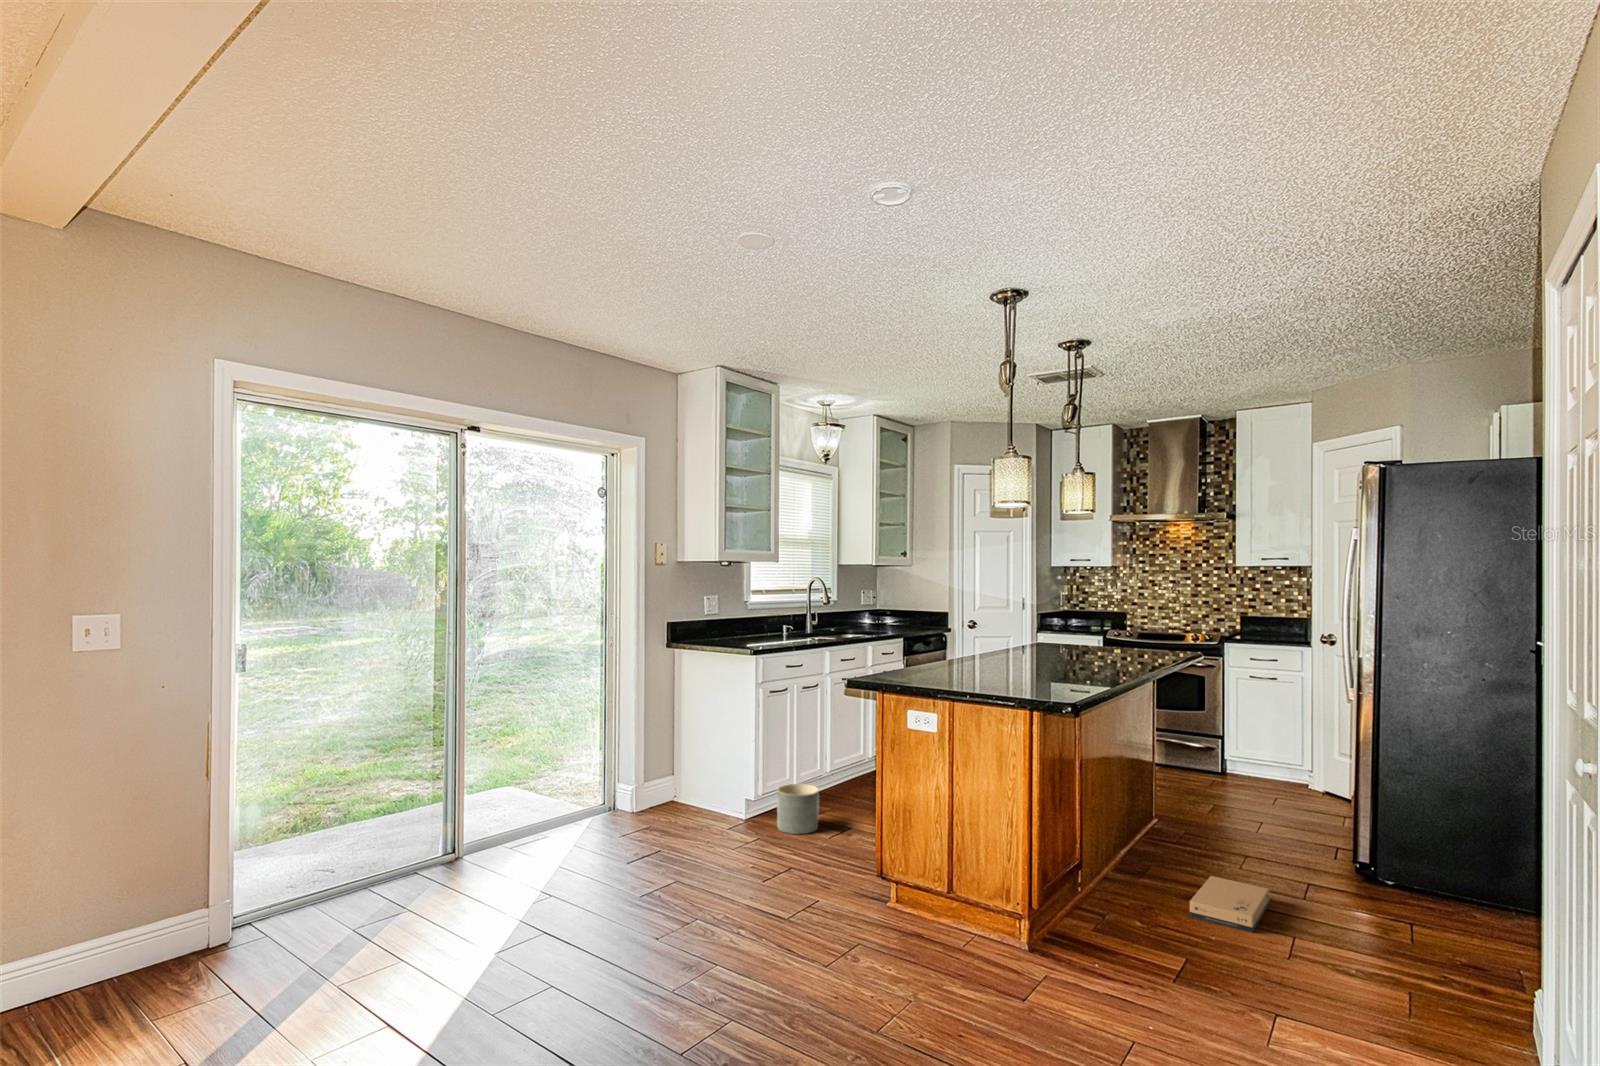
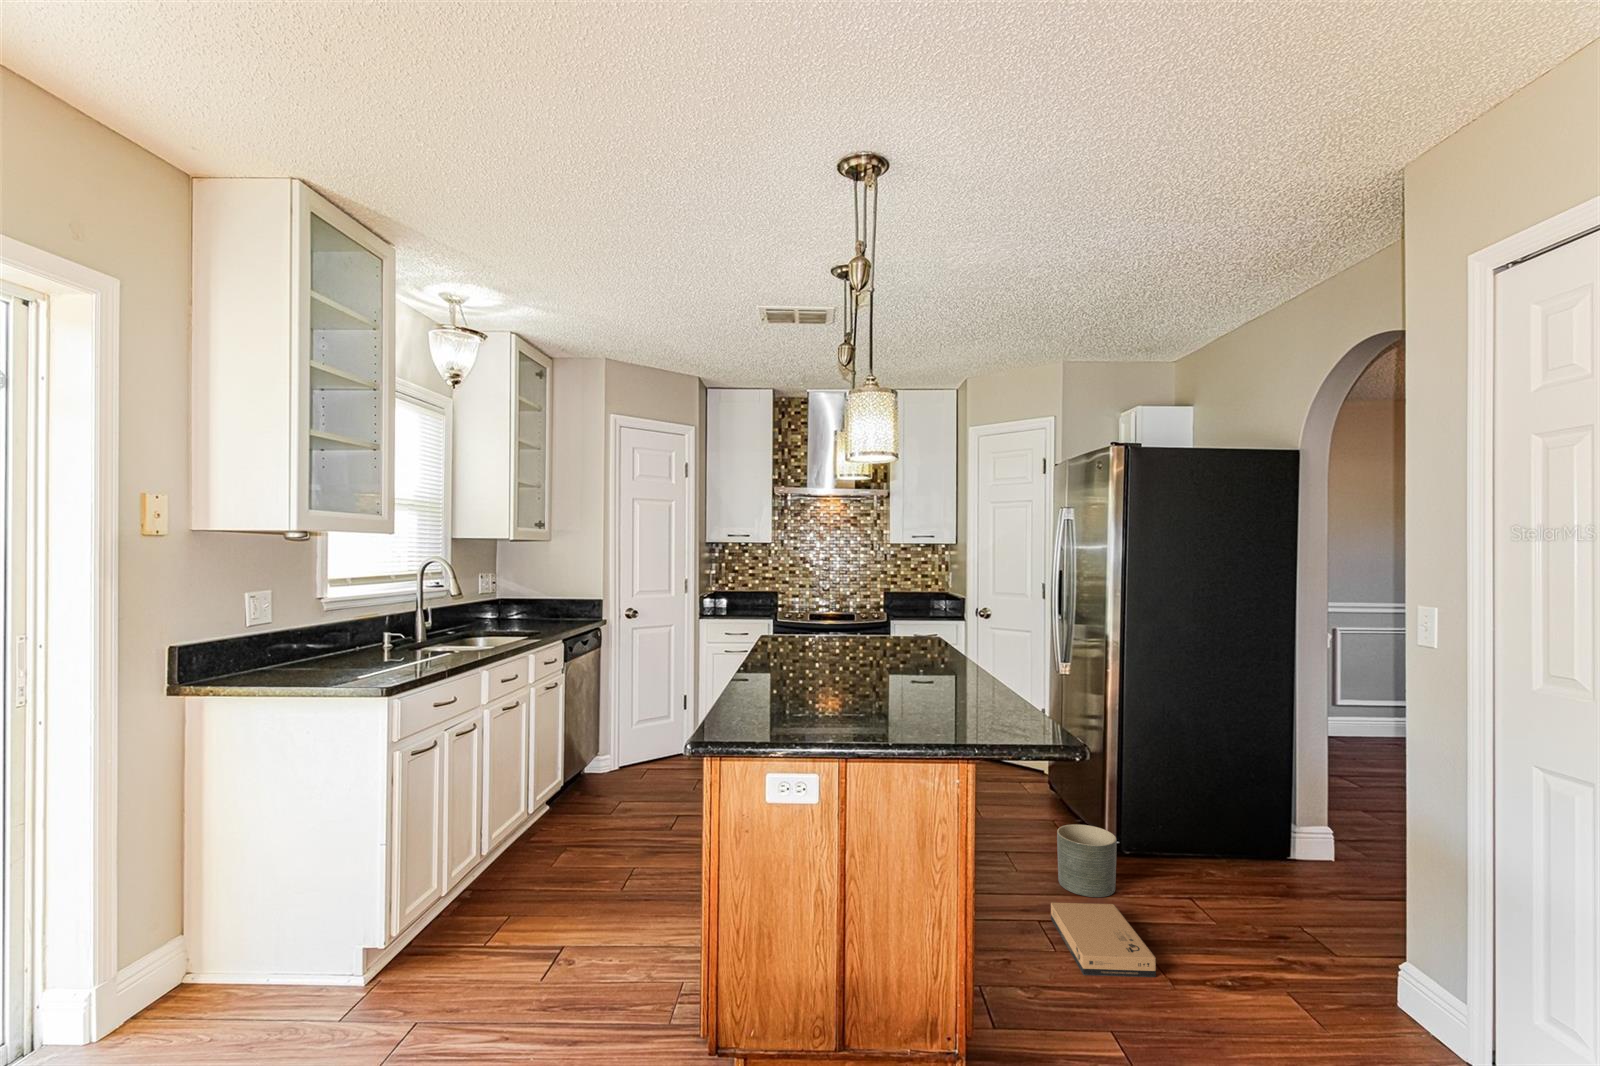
planter: present [777,784,819,834] -> present [1057,824,1116,897]

